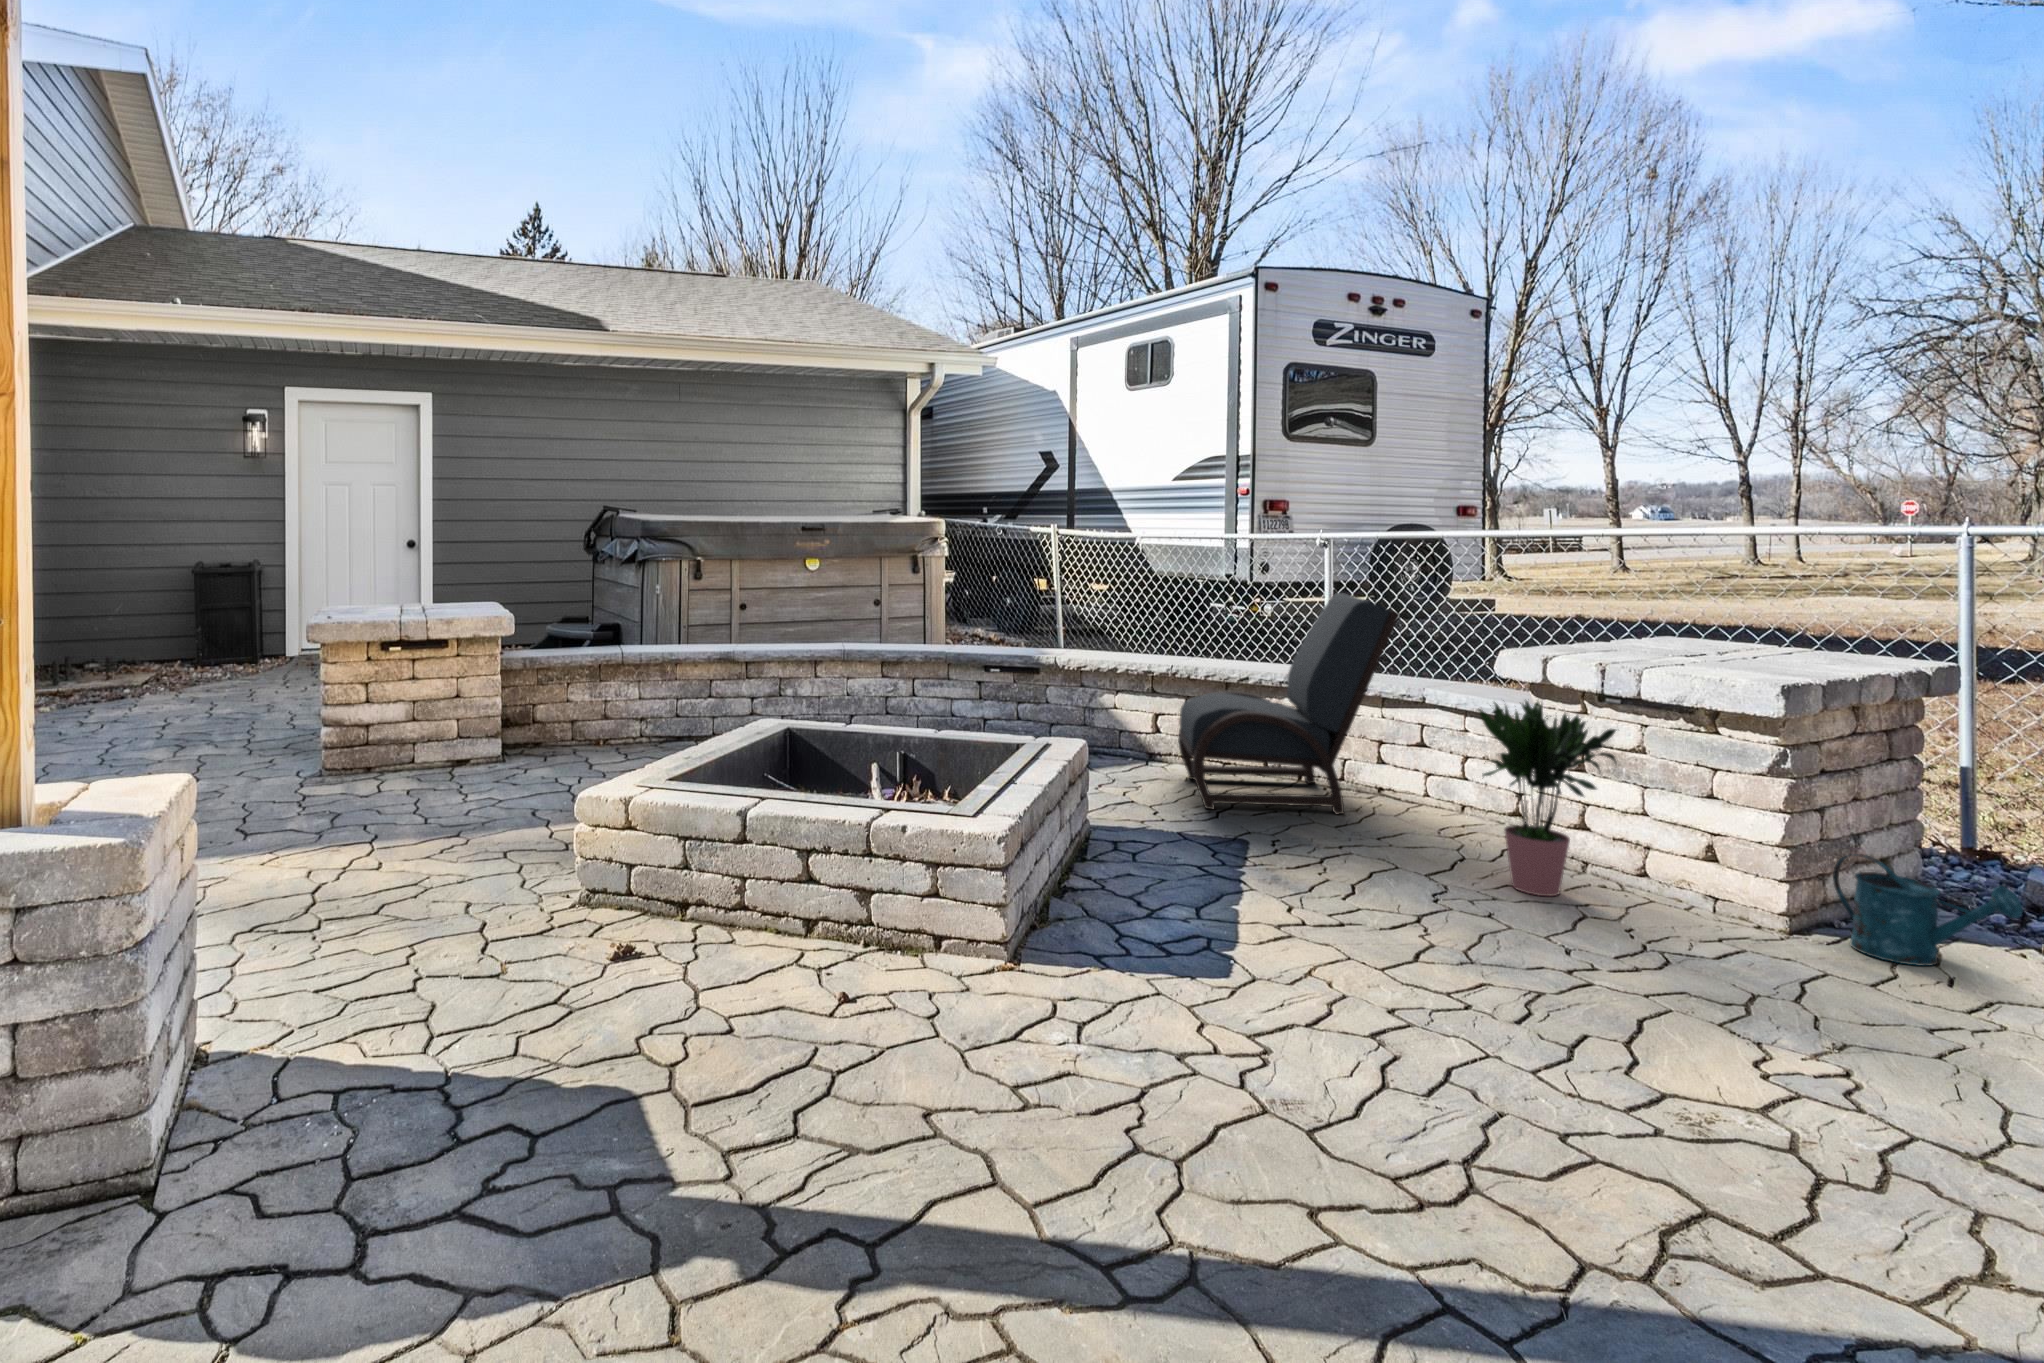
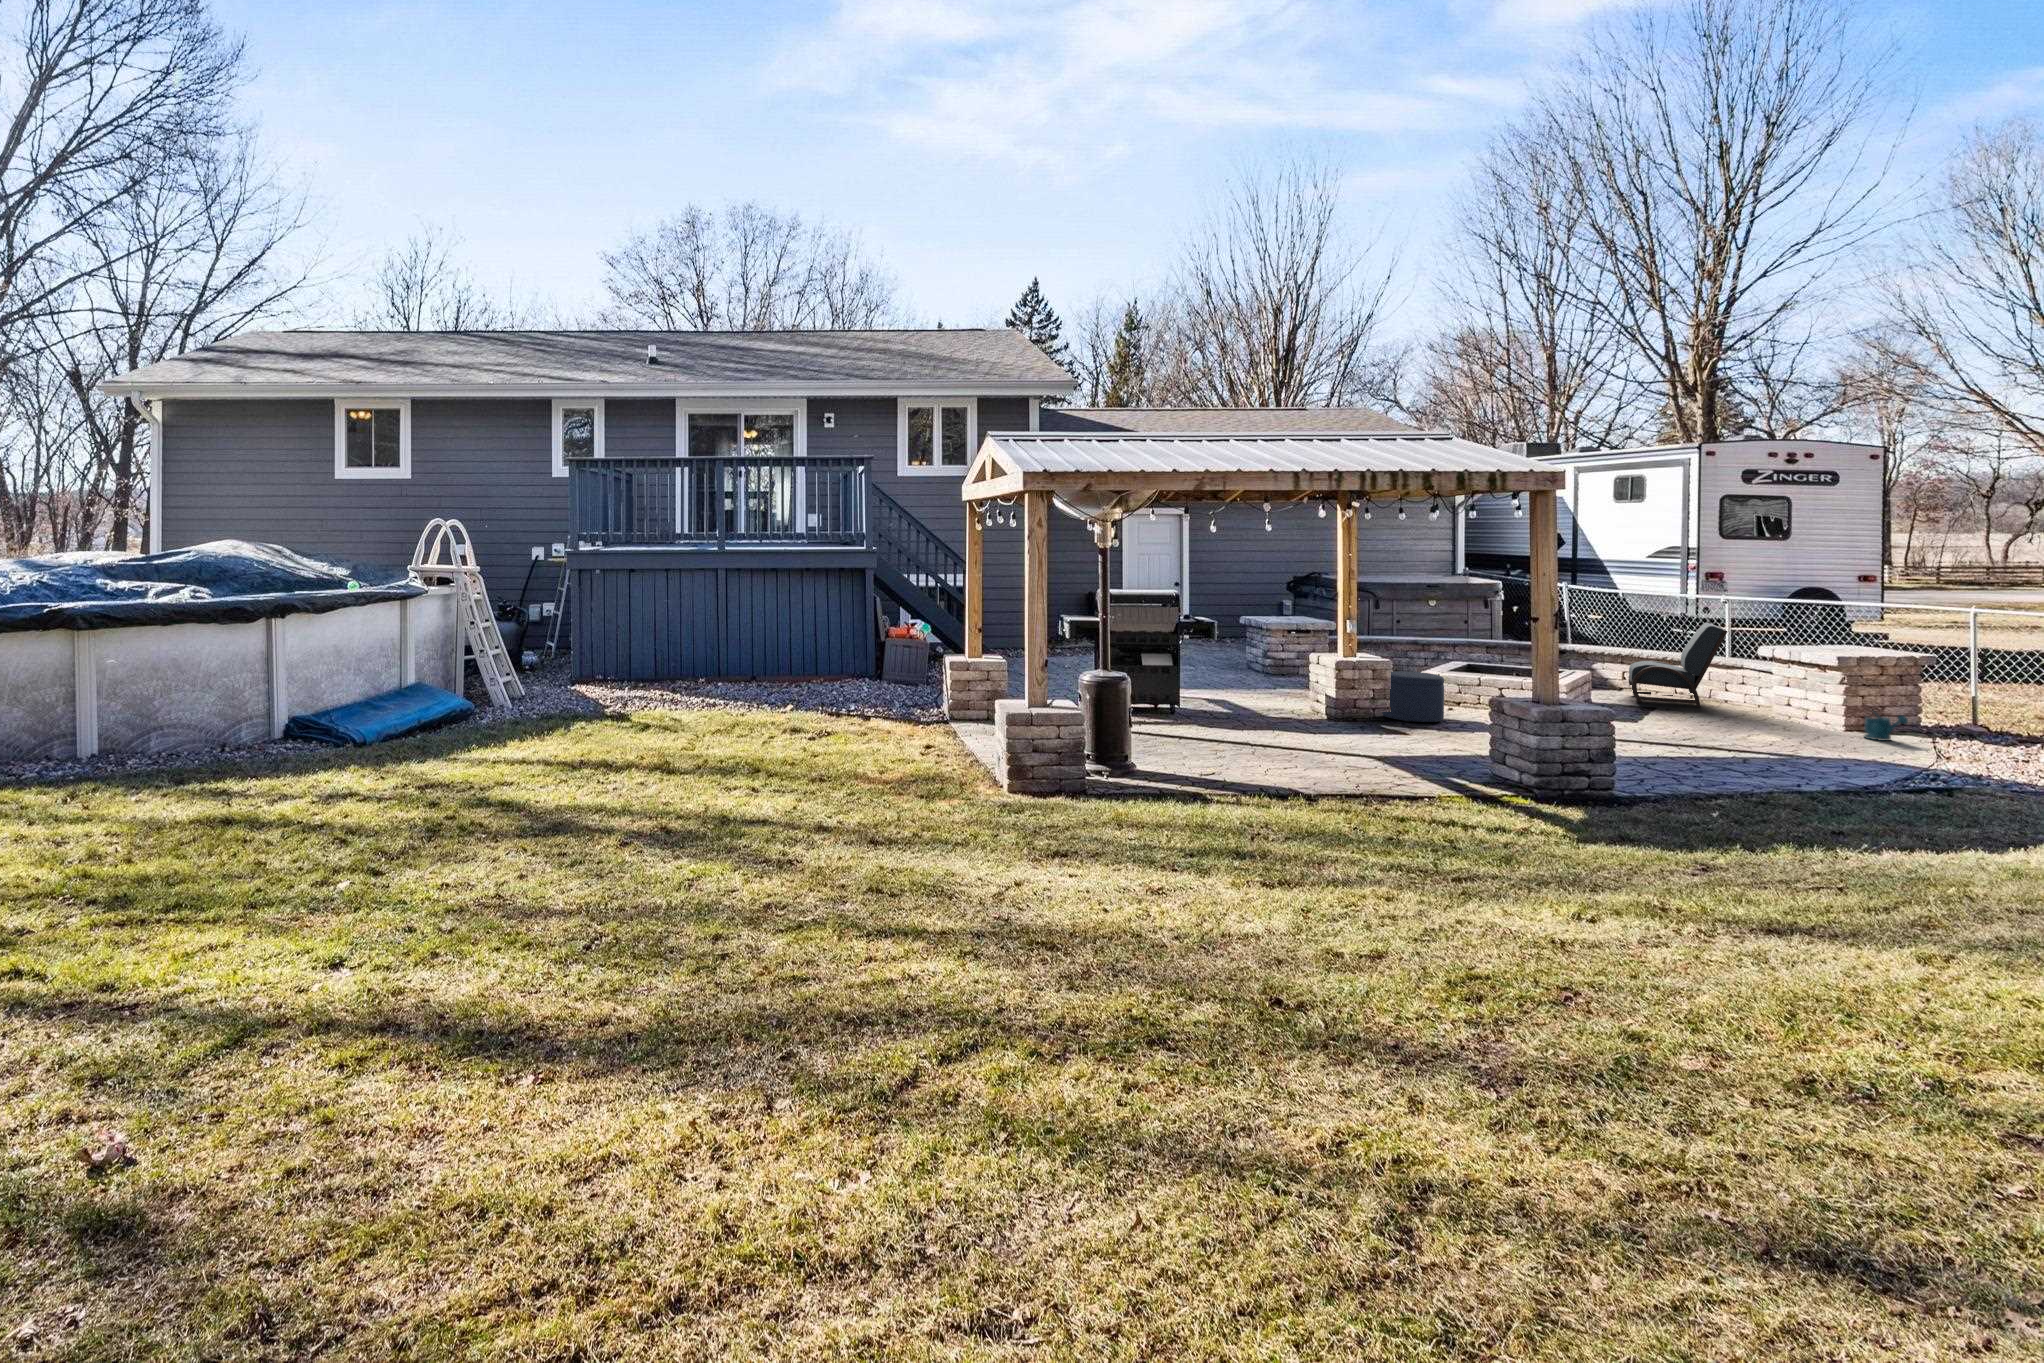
potted plant: present [1479,701,1617,896] -> none [1737,658,1796,724]
ottoman: none [312,845,572,1126] -> present [1382,671,1444,722]

